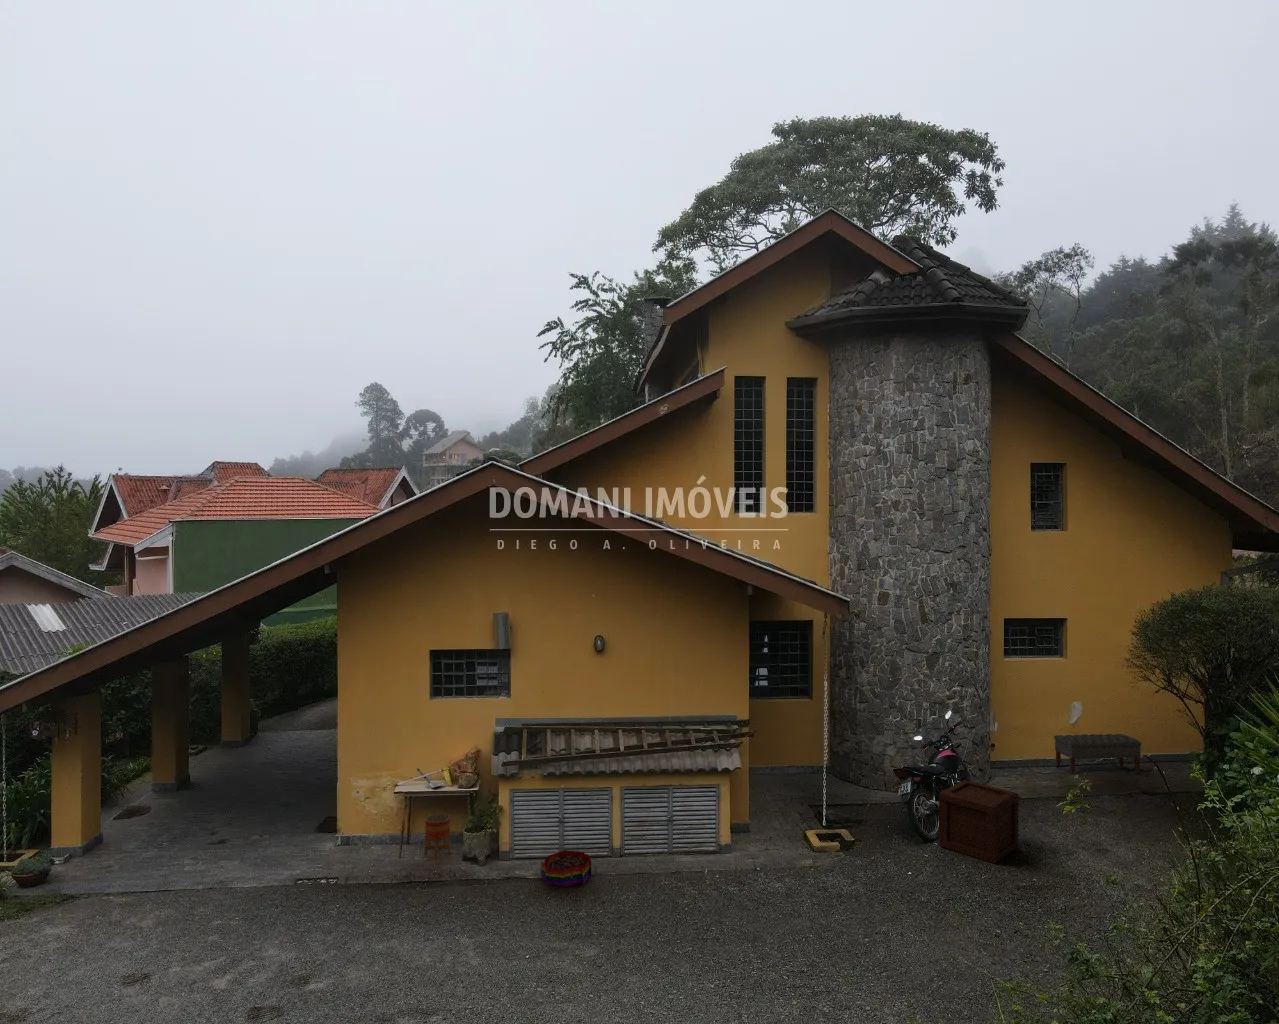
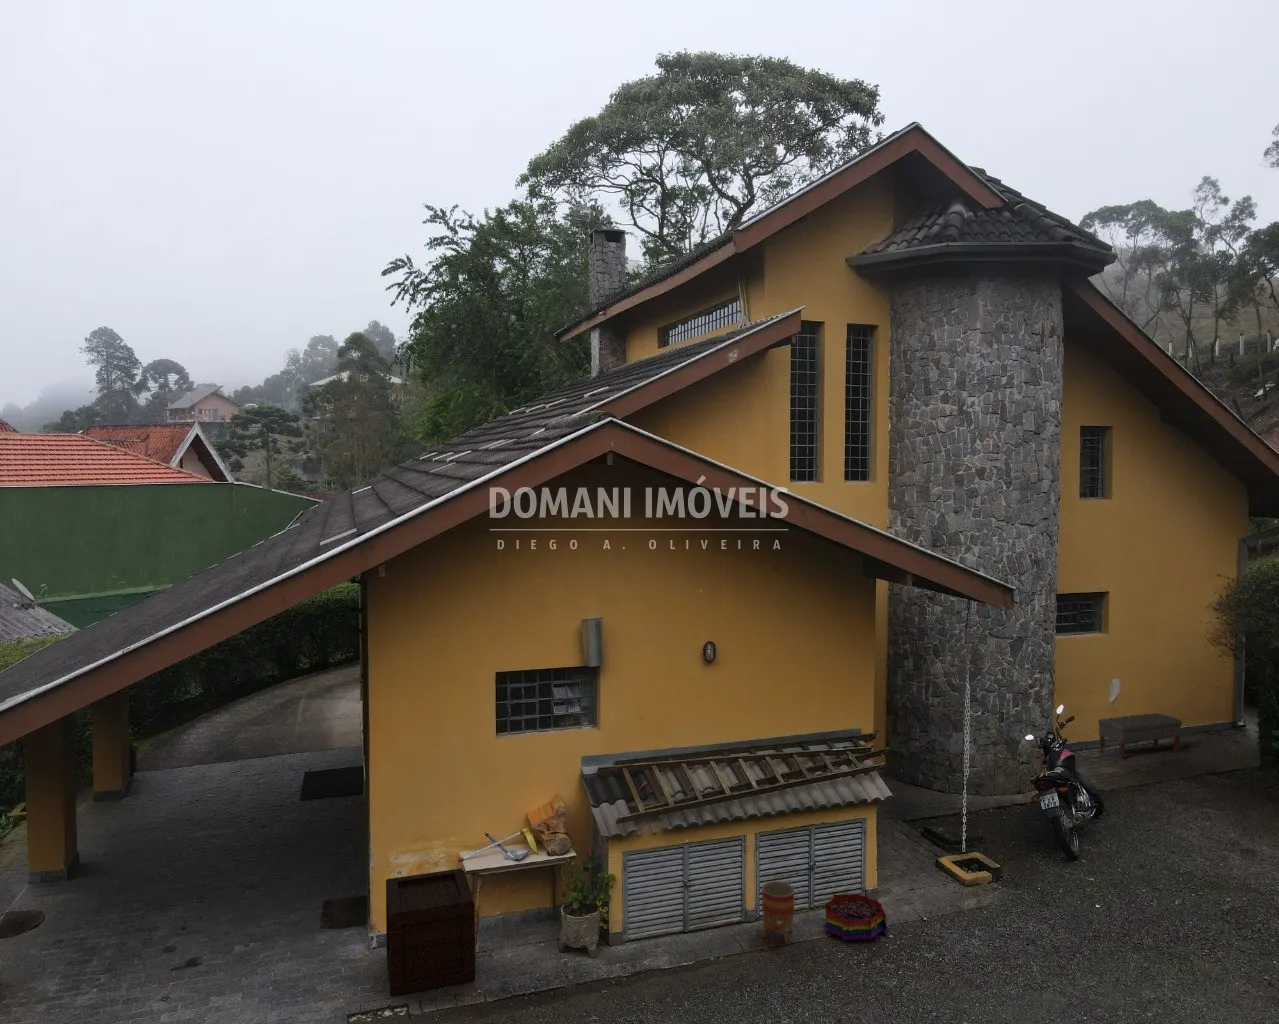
wooden crate: present [939,780,1019,864] -> present [386,868,475,996]
planter: present [425,813,451,858] -> present [762,881,794,943]
storage bin: present [541,850,591,887] -> present [825,894,887,940]

